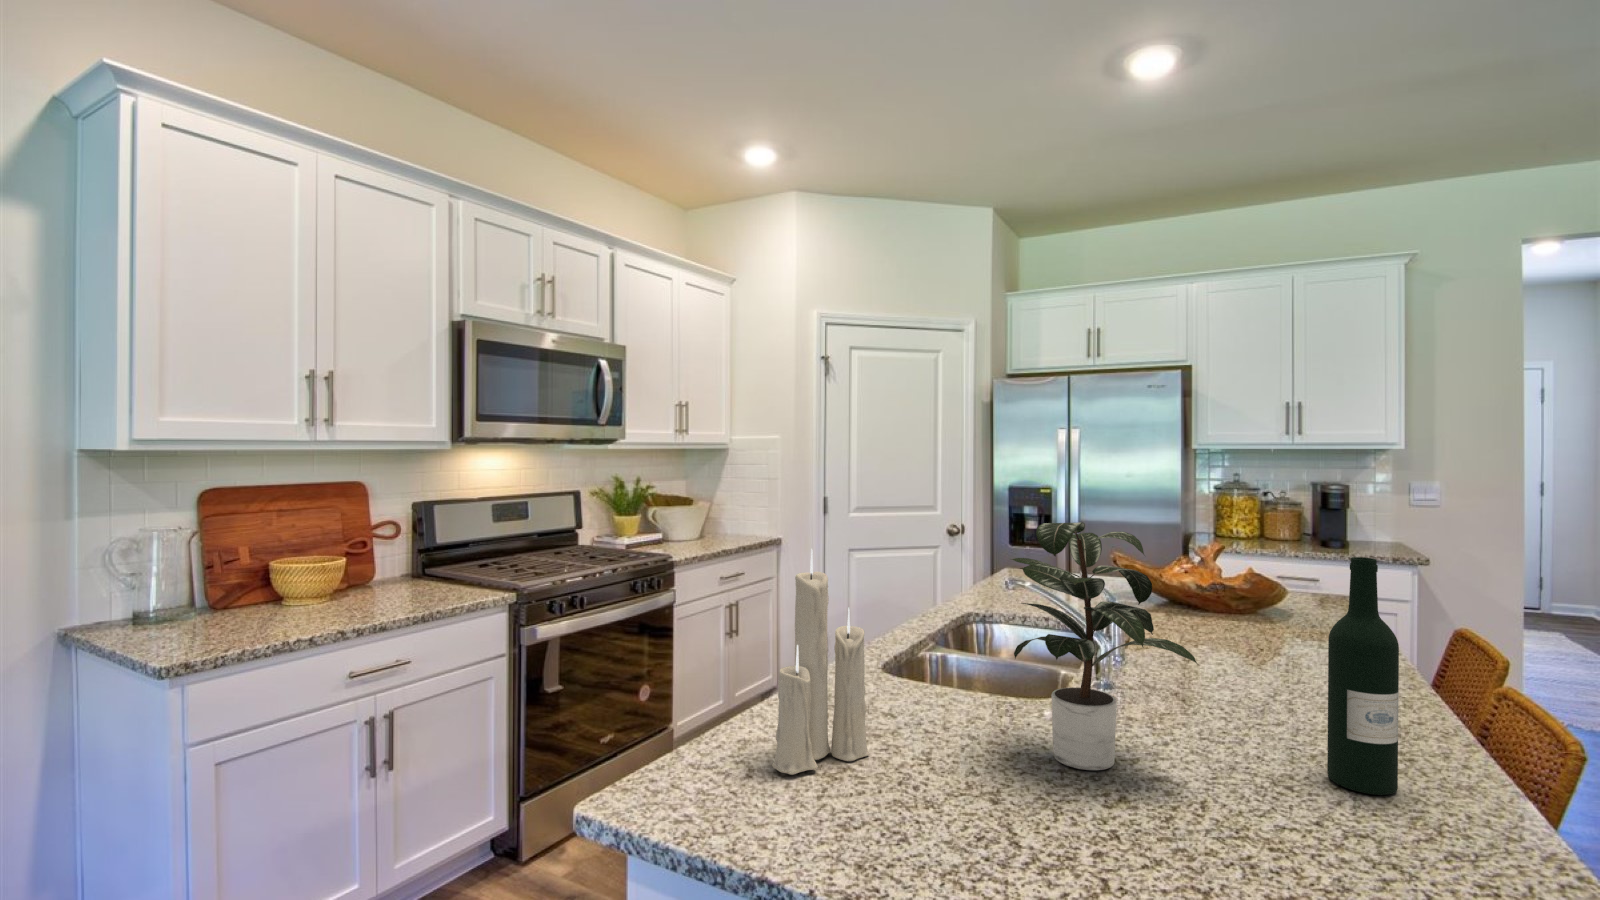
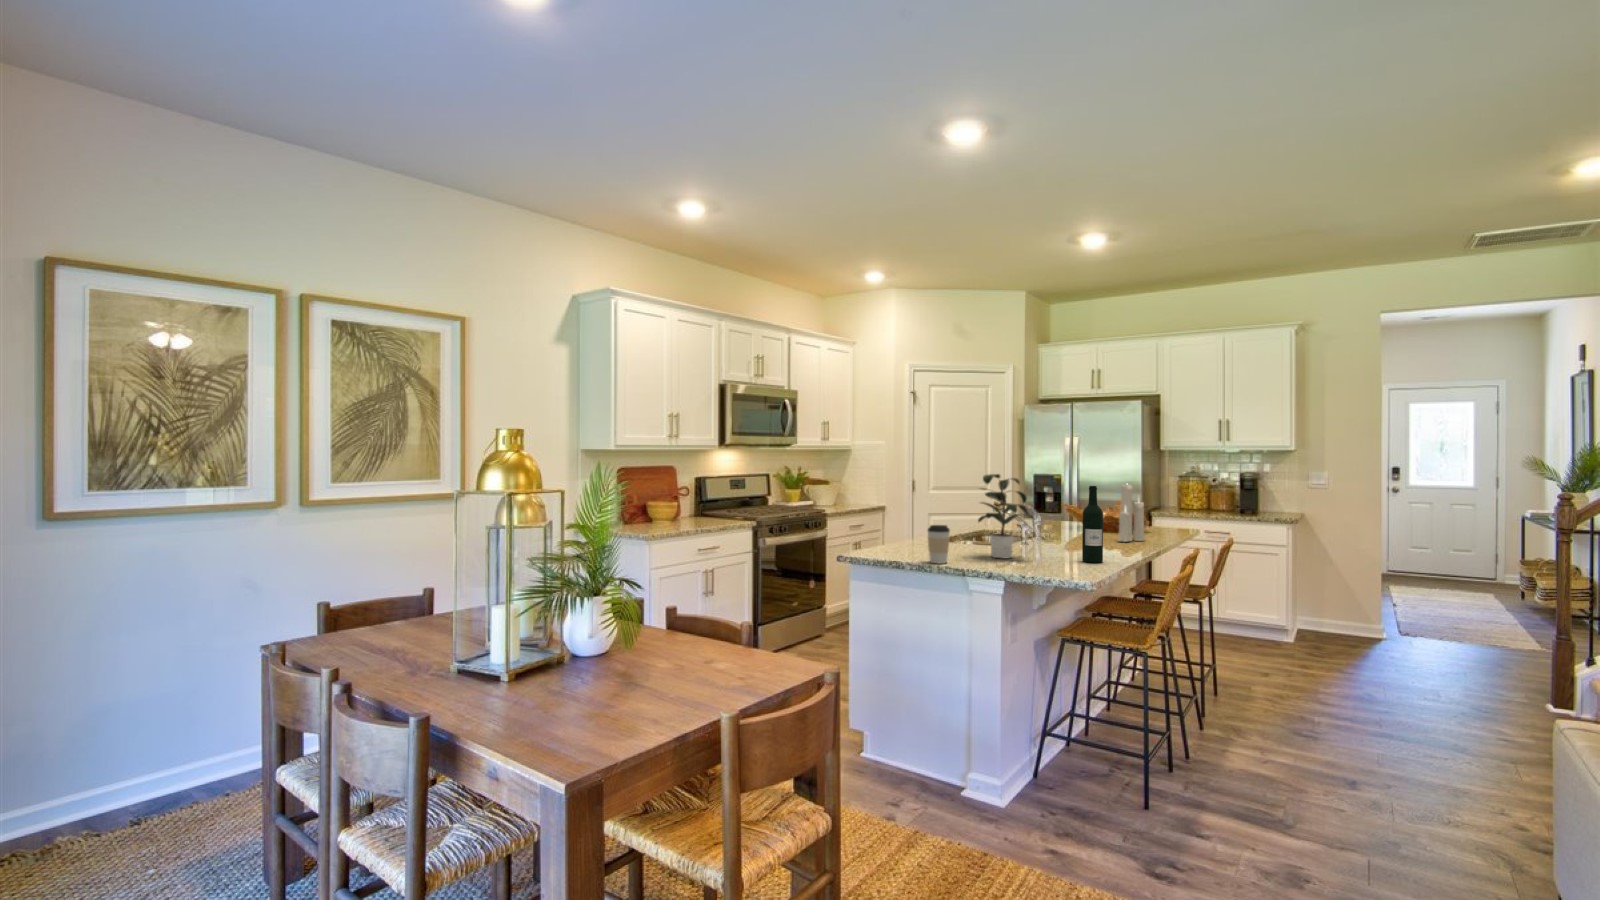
candle: present [772,549,869,775] -> present [1118,484,1145,542]
coffee cup: none [879,687,952,826] -> present [928,525,950,564]

